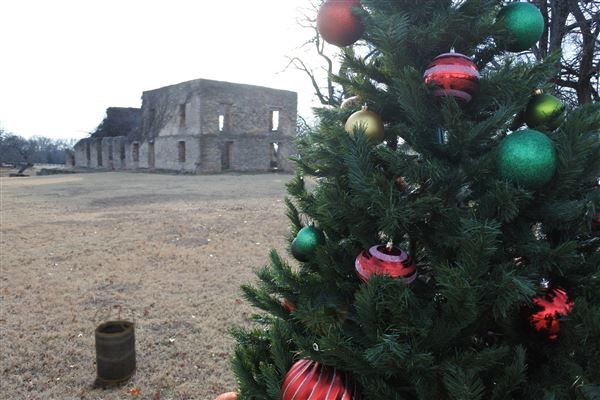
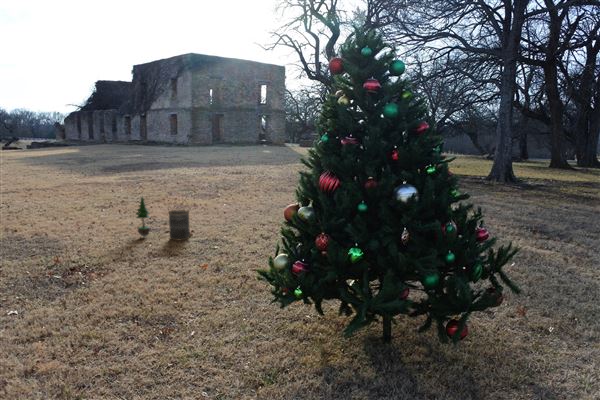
potted tree: none [35,296,67,369] -> present [136,197,150,237]

